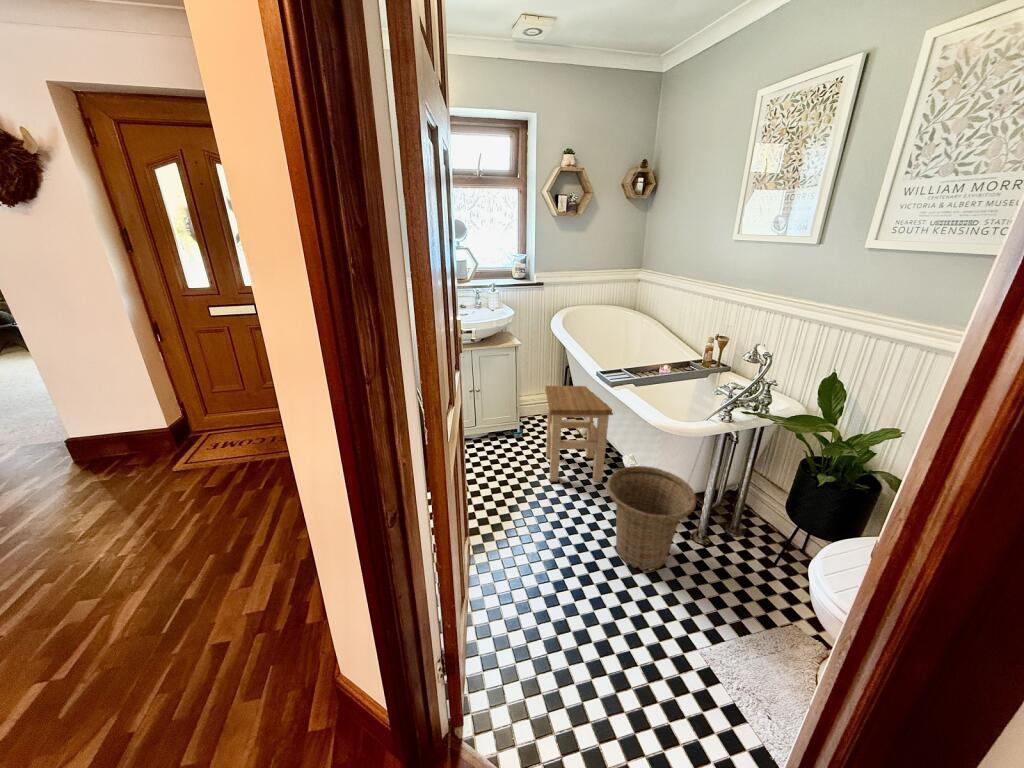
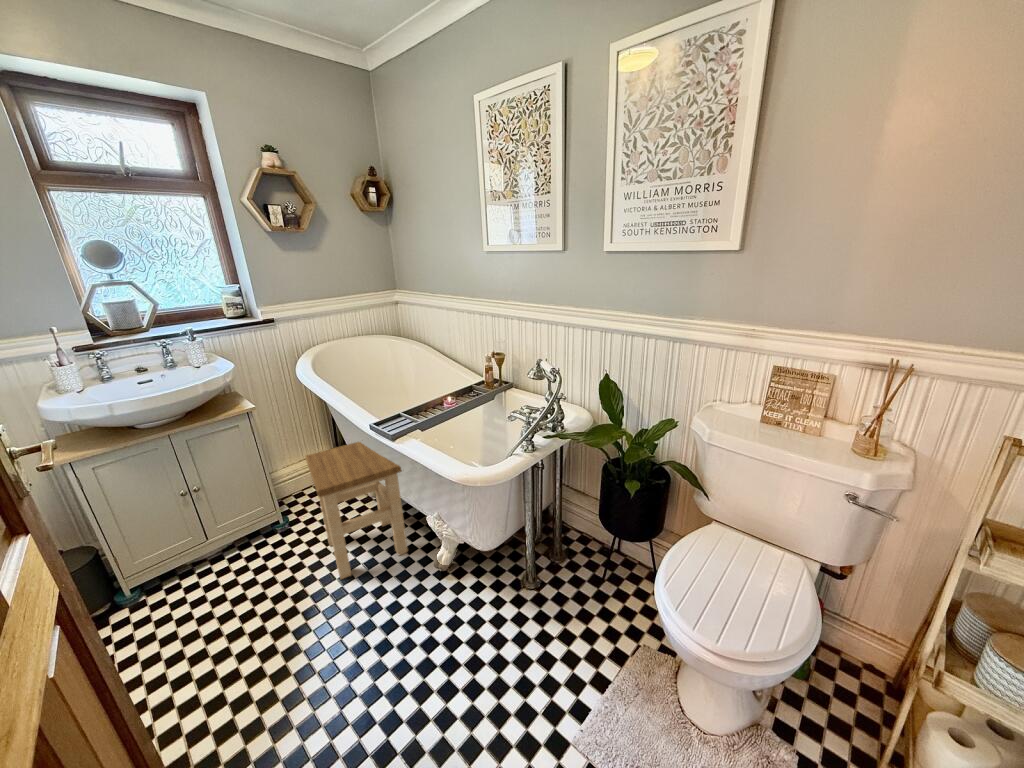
basket: present [607,466,696,570] -> none [415,524,522,660]

